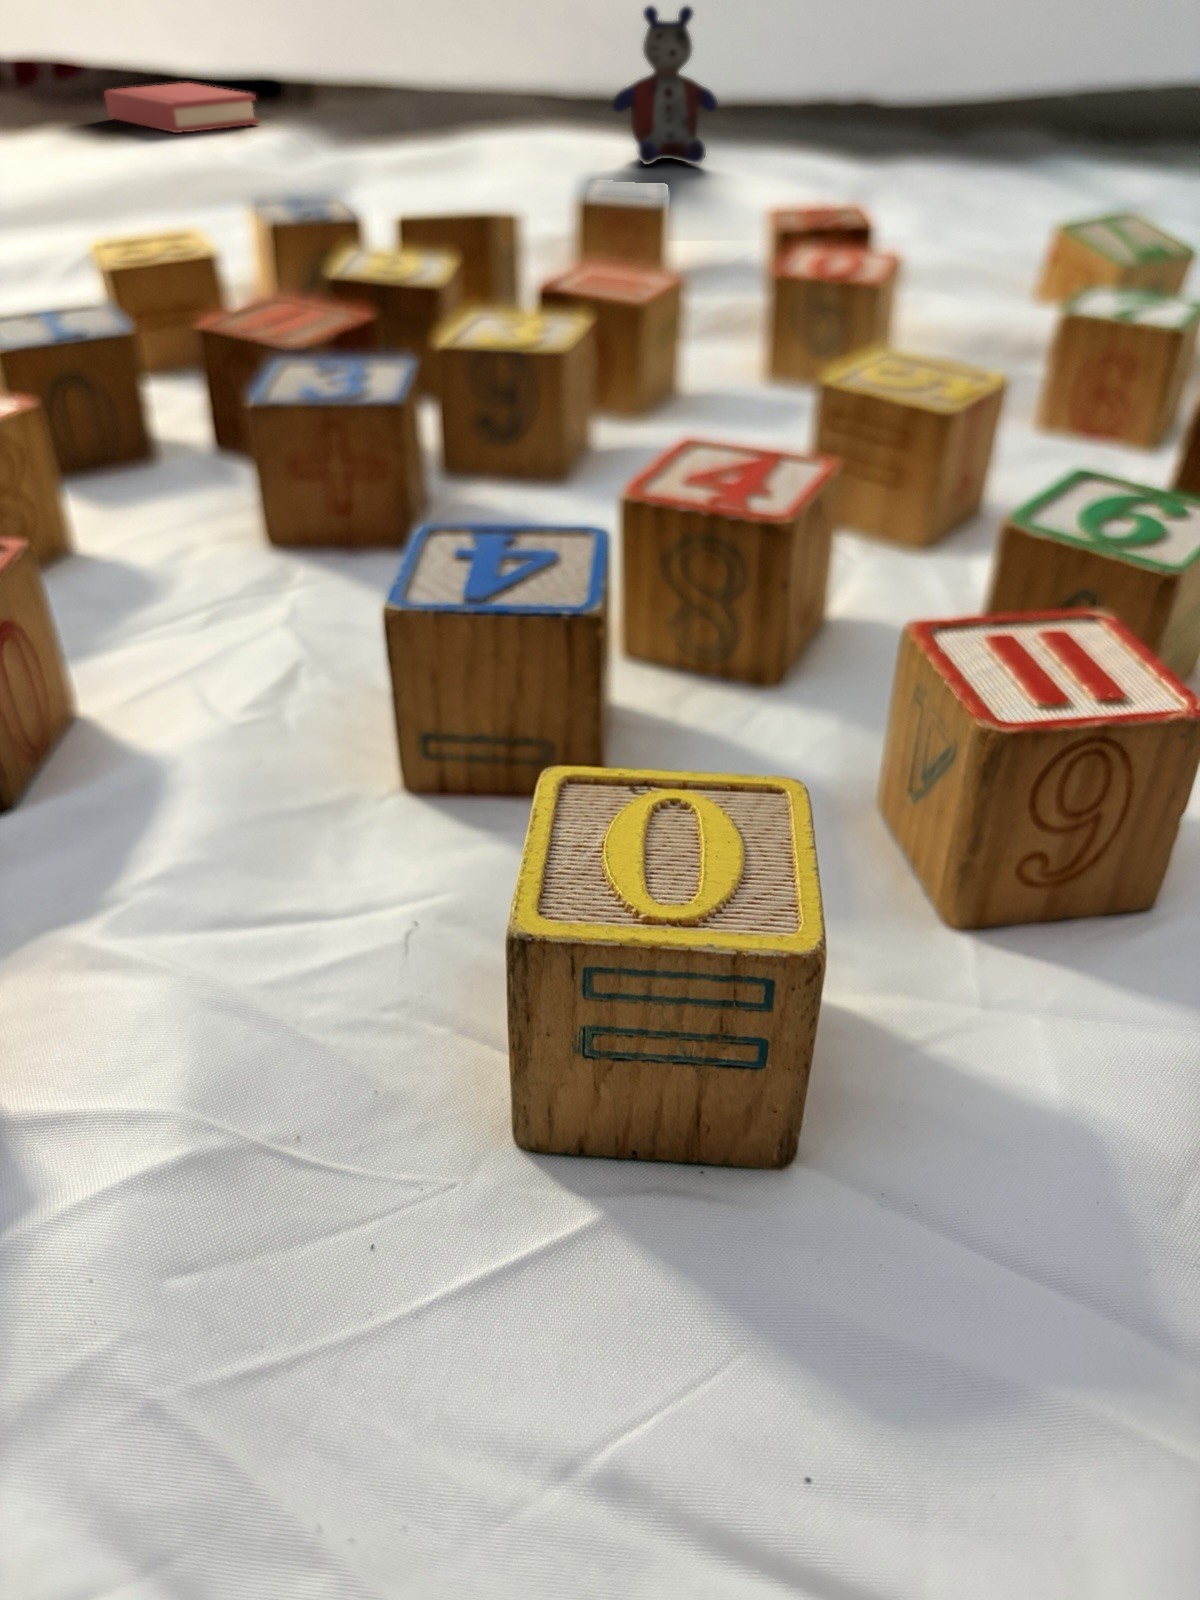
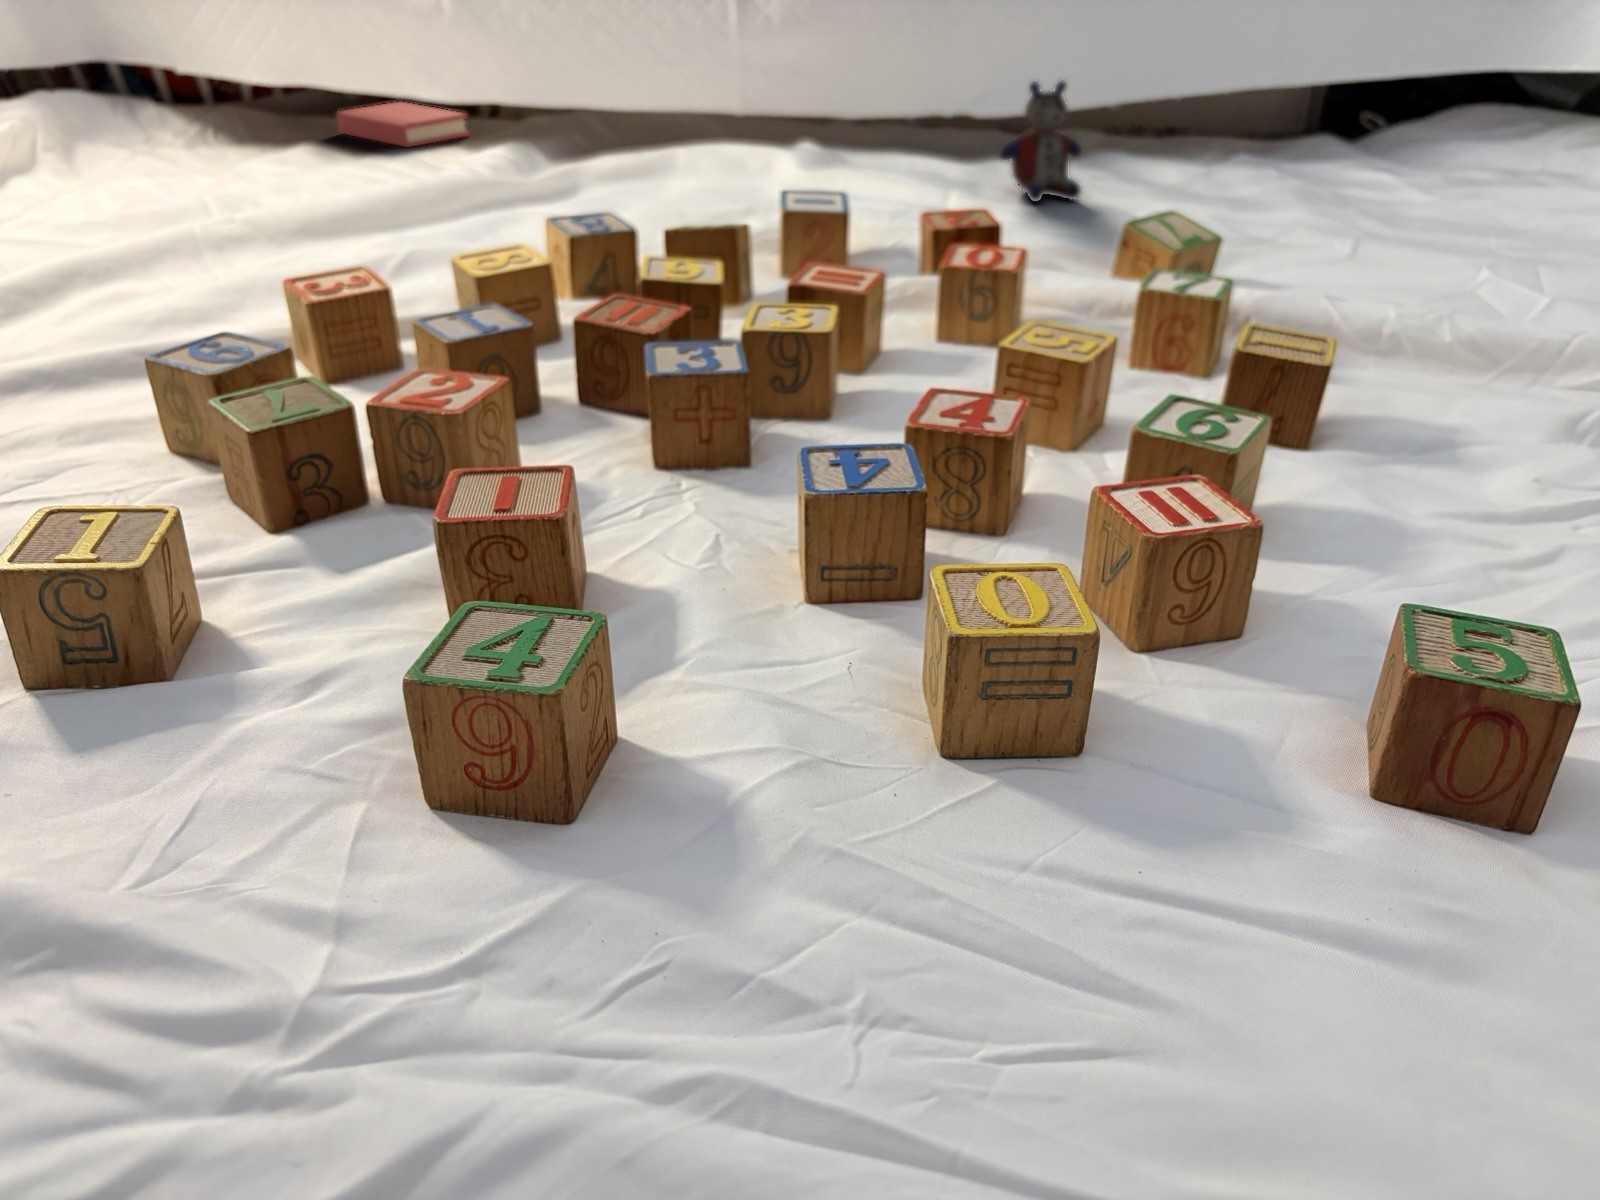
stuffed bear: present [612,6,718,165] -> present [1000,81,1082,201]

